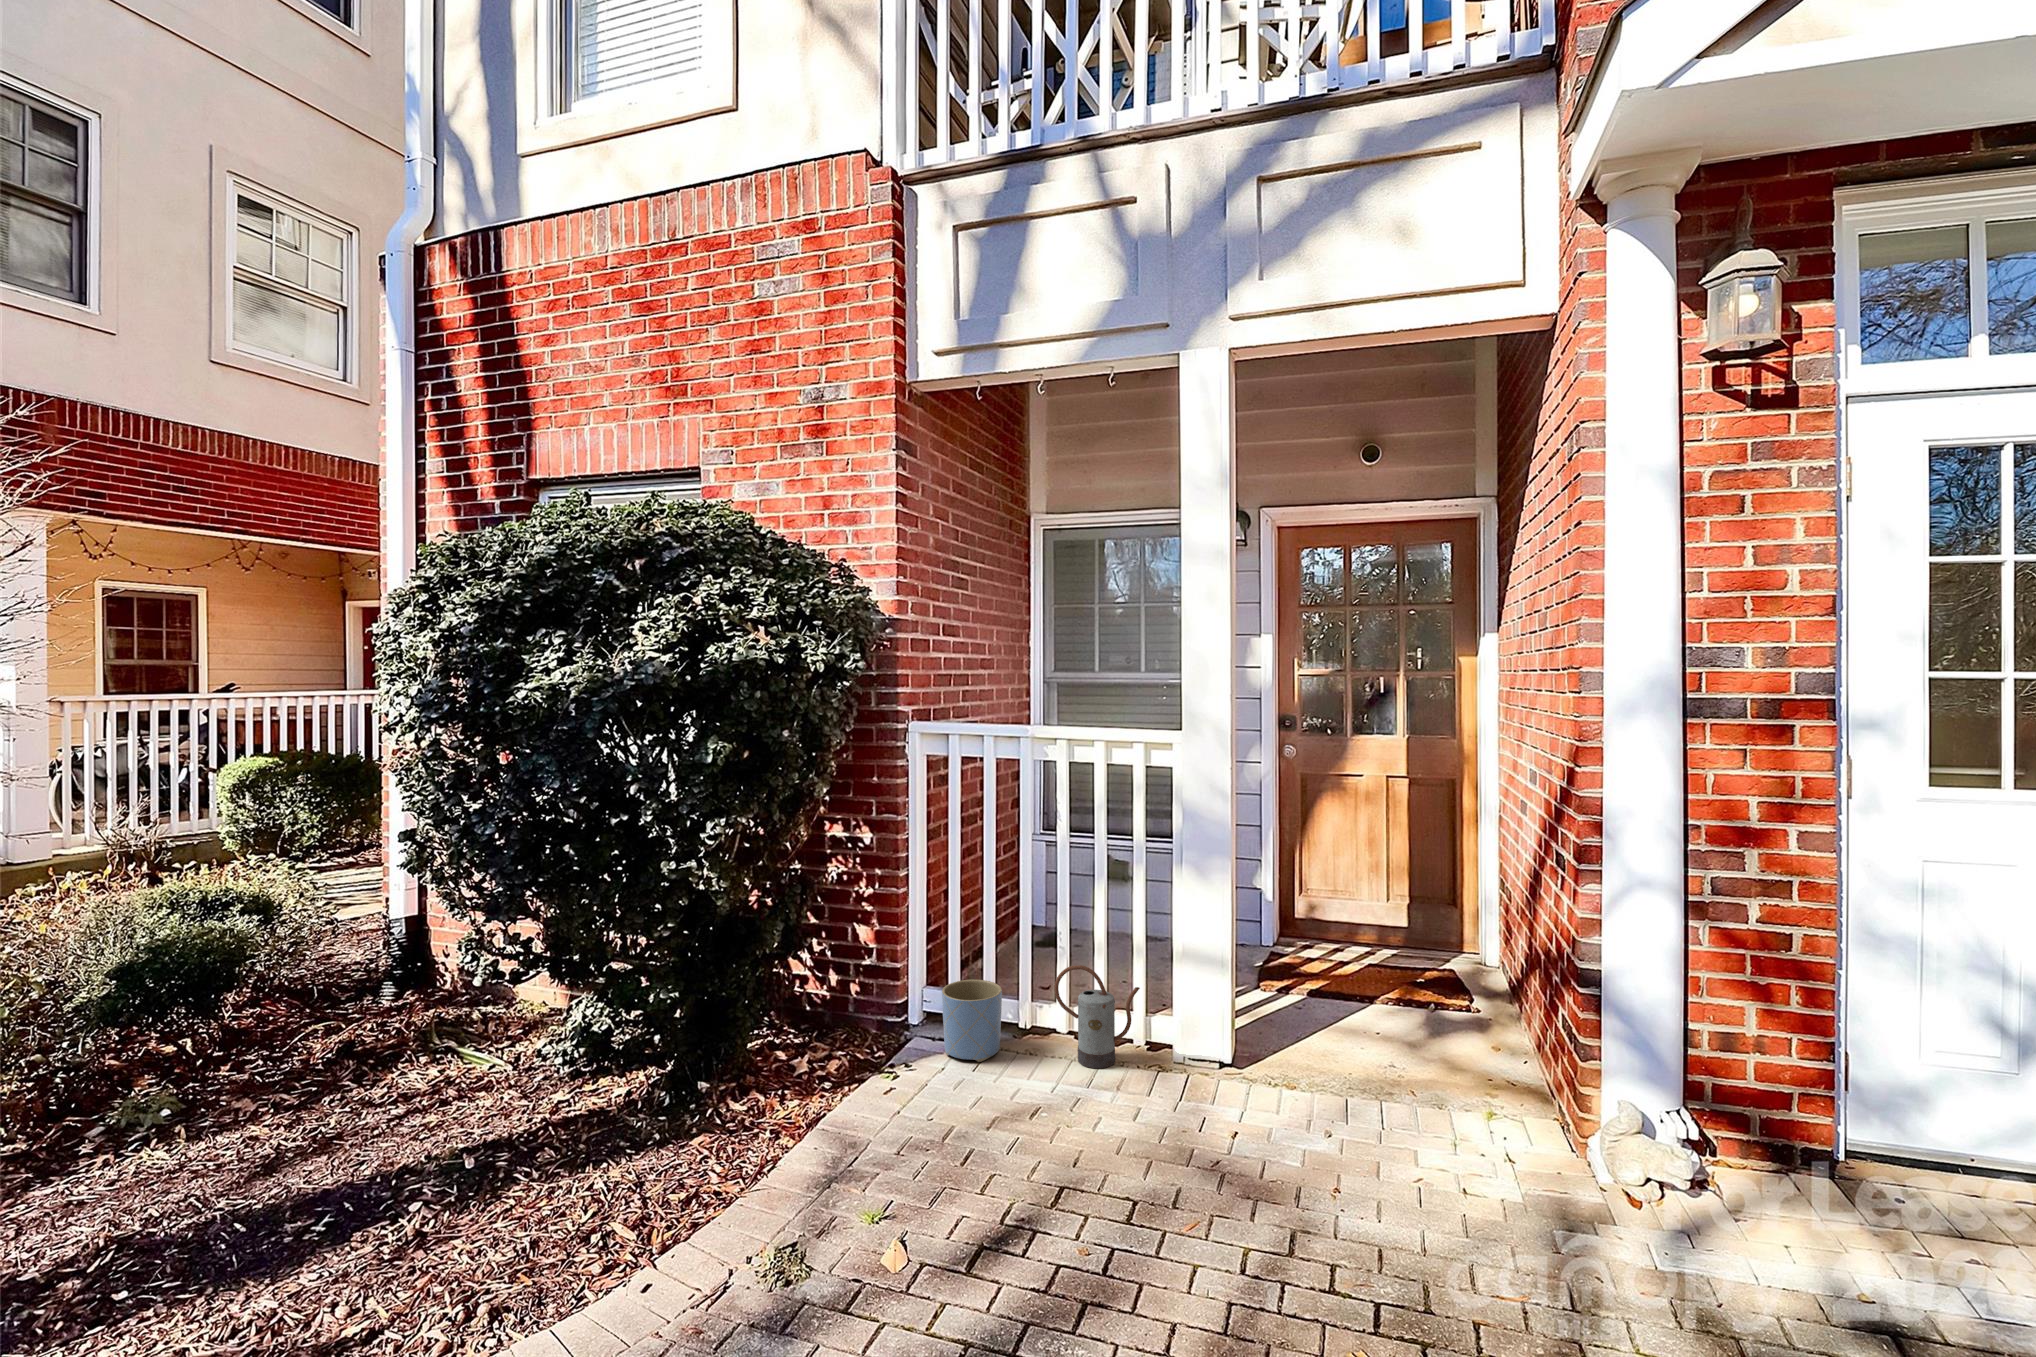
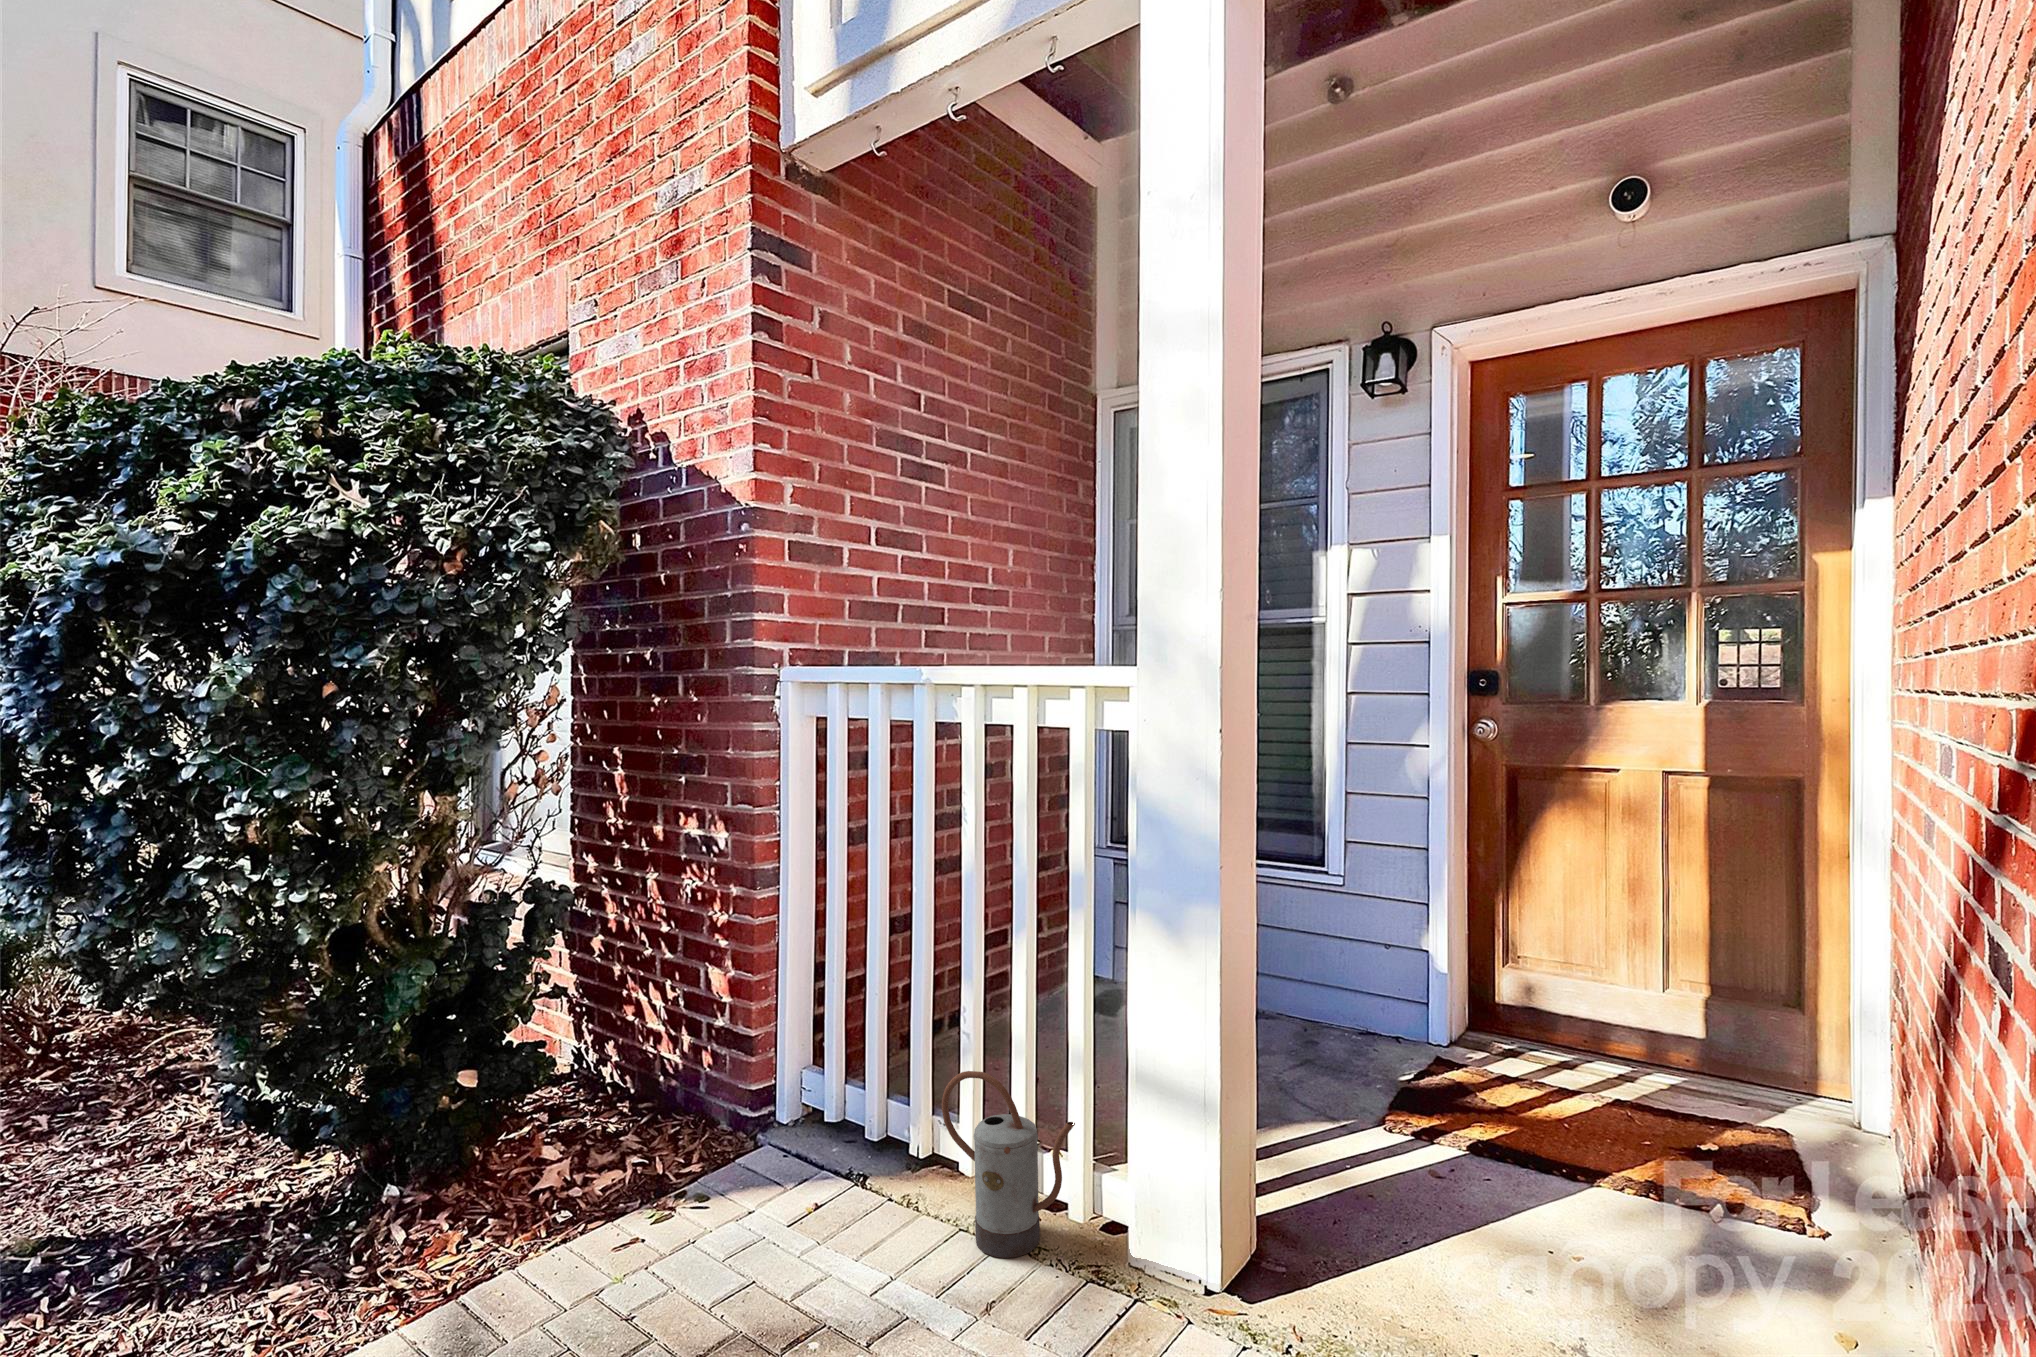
planter: present [942,980,1002,1062] -> none [780,1071,878,1212]

